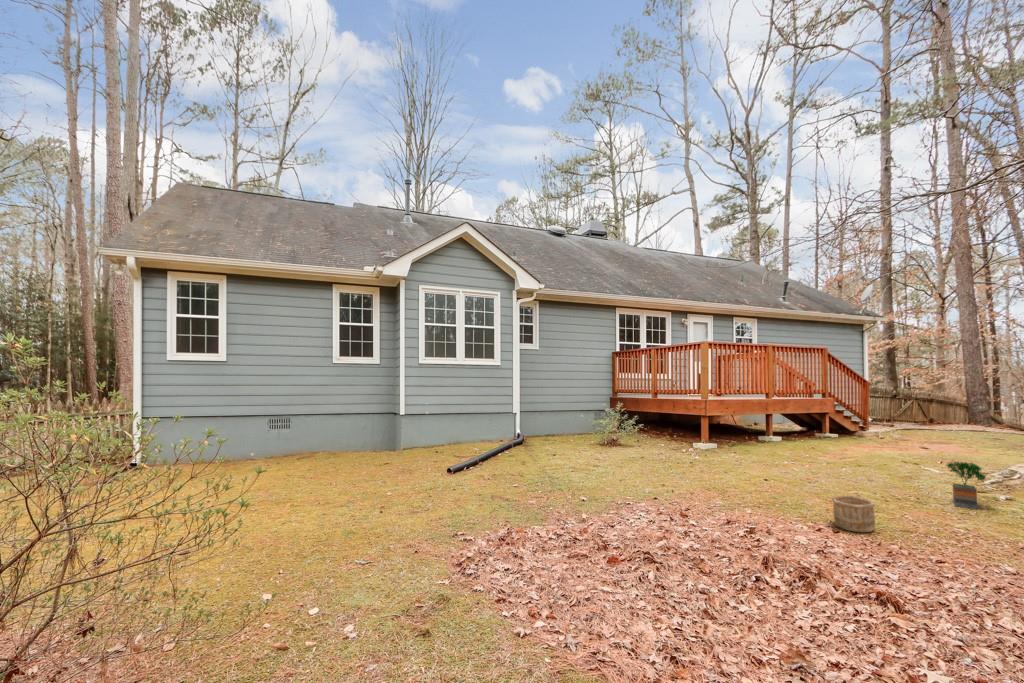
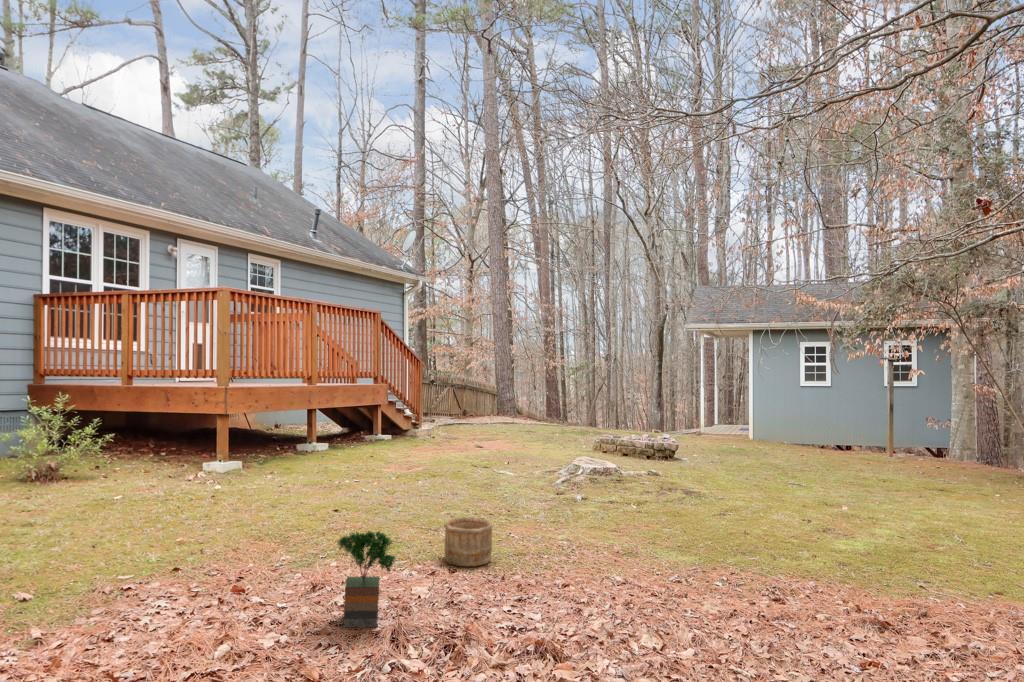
potted tree: present [946,462,986,509] -> present [338,531,396,627]

